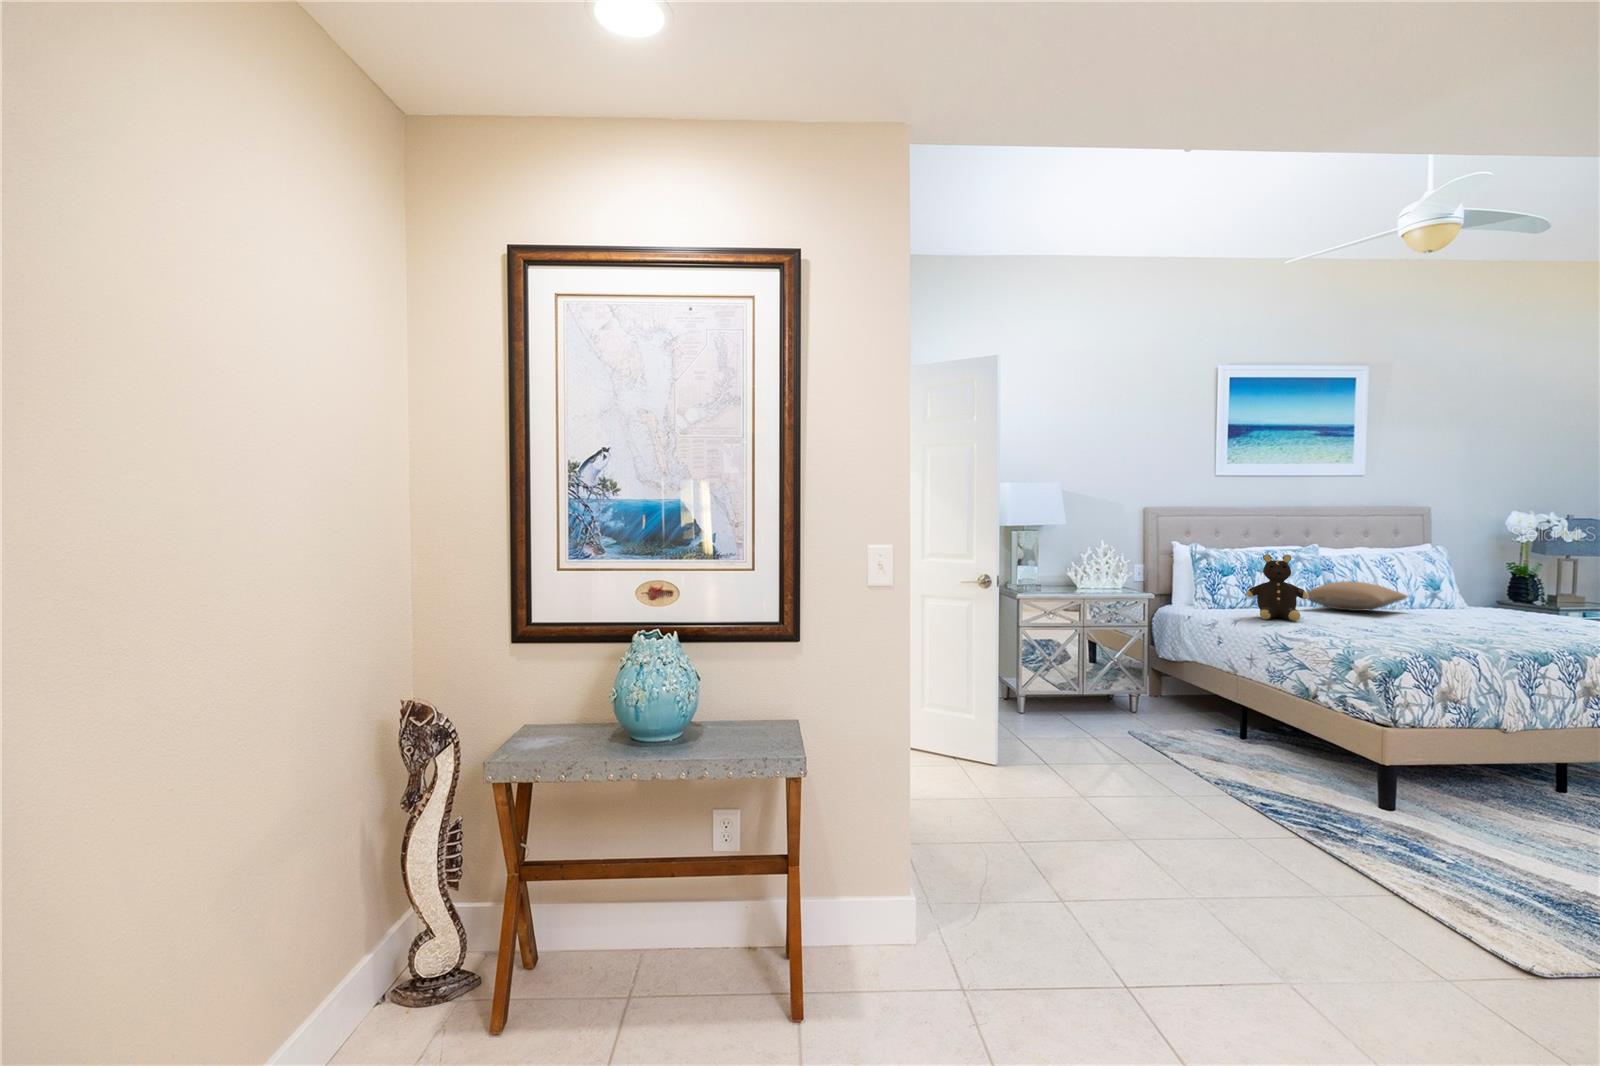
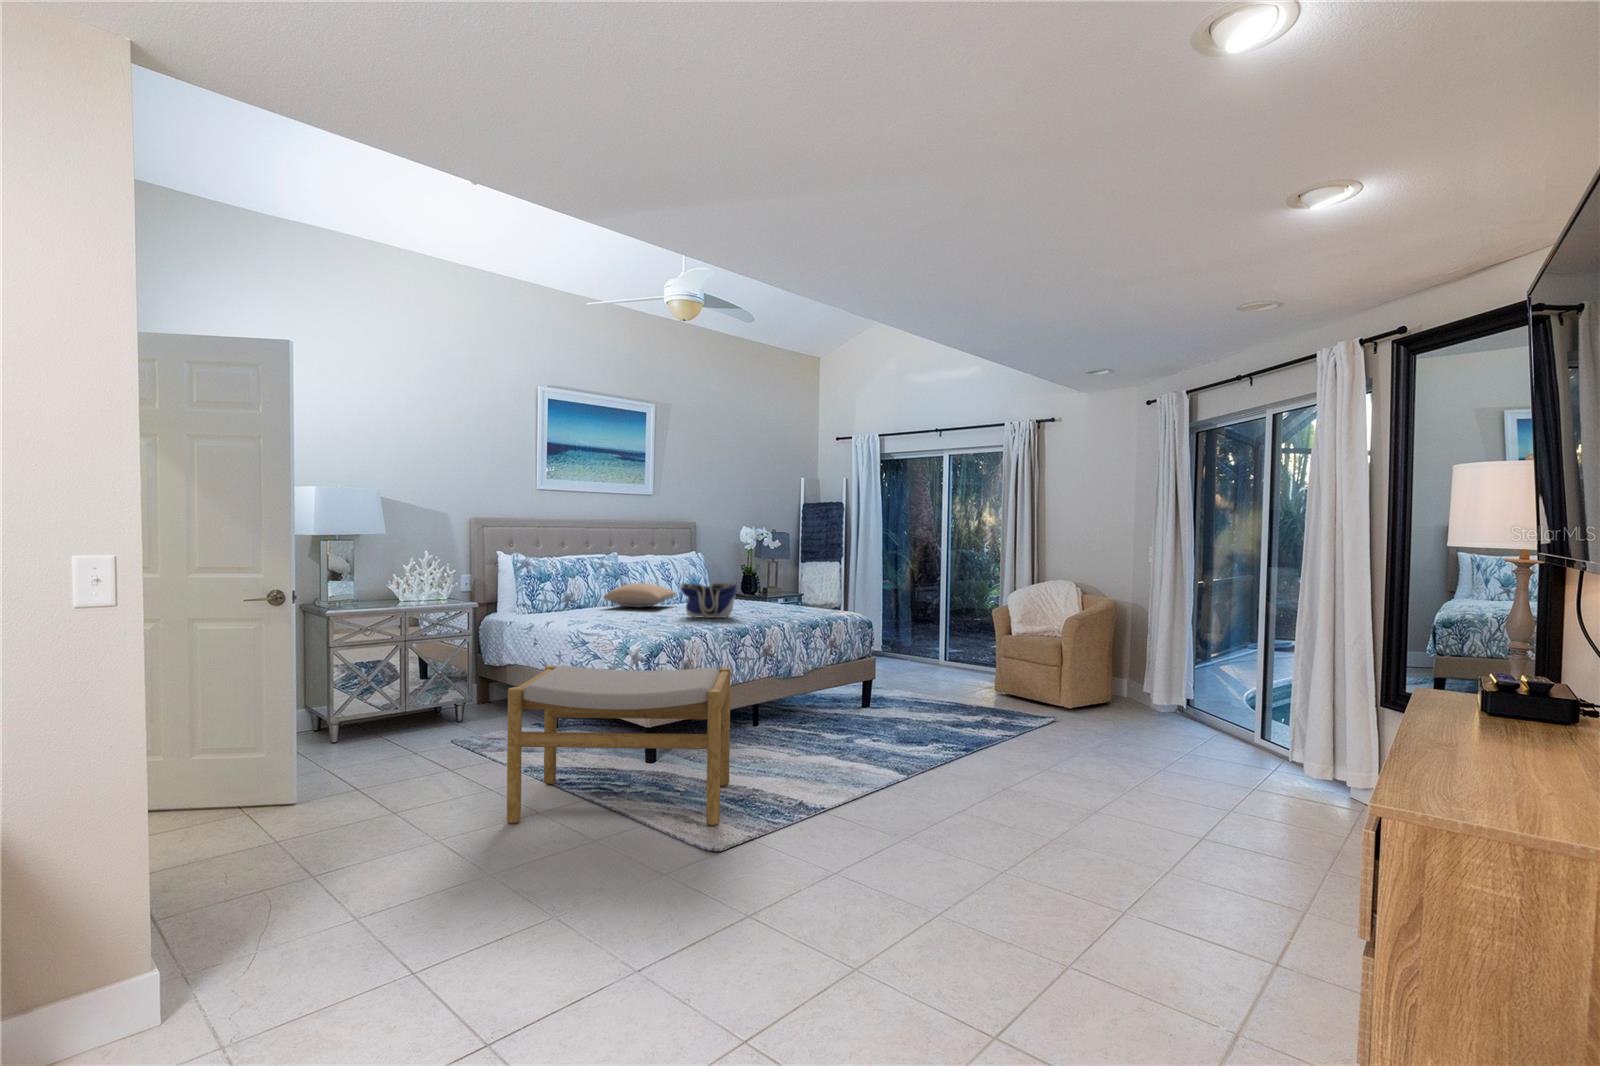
teddy bear: present [1246,554,1308,621] -> none [558,562,605,619]
tote bag: none [1421,585,1523,634] -> present [681,583,736,618]
footstool: none [1202,671,1537,932] -> present [507,666,731,826]

